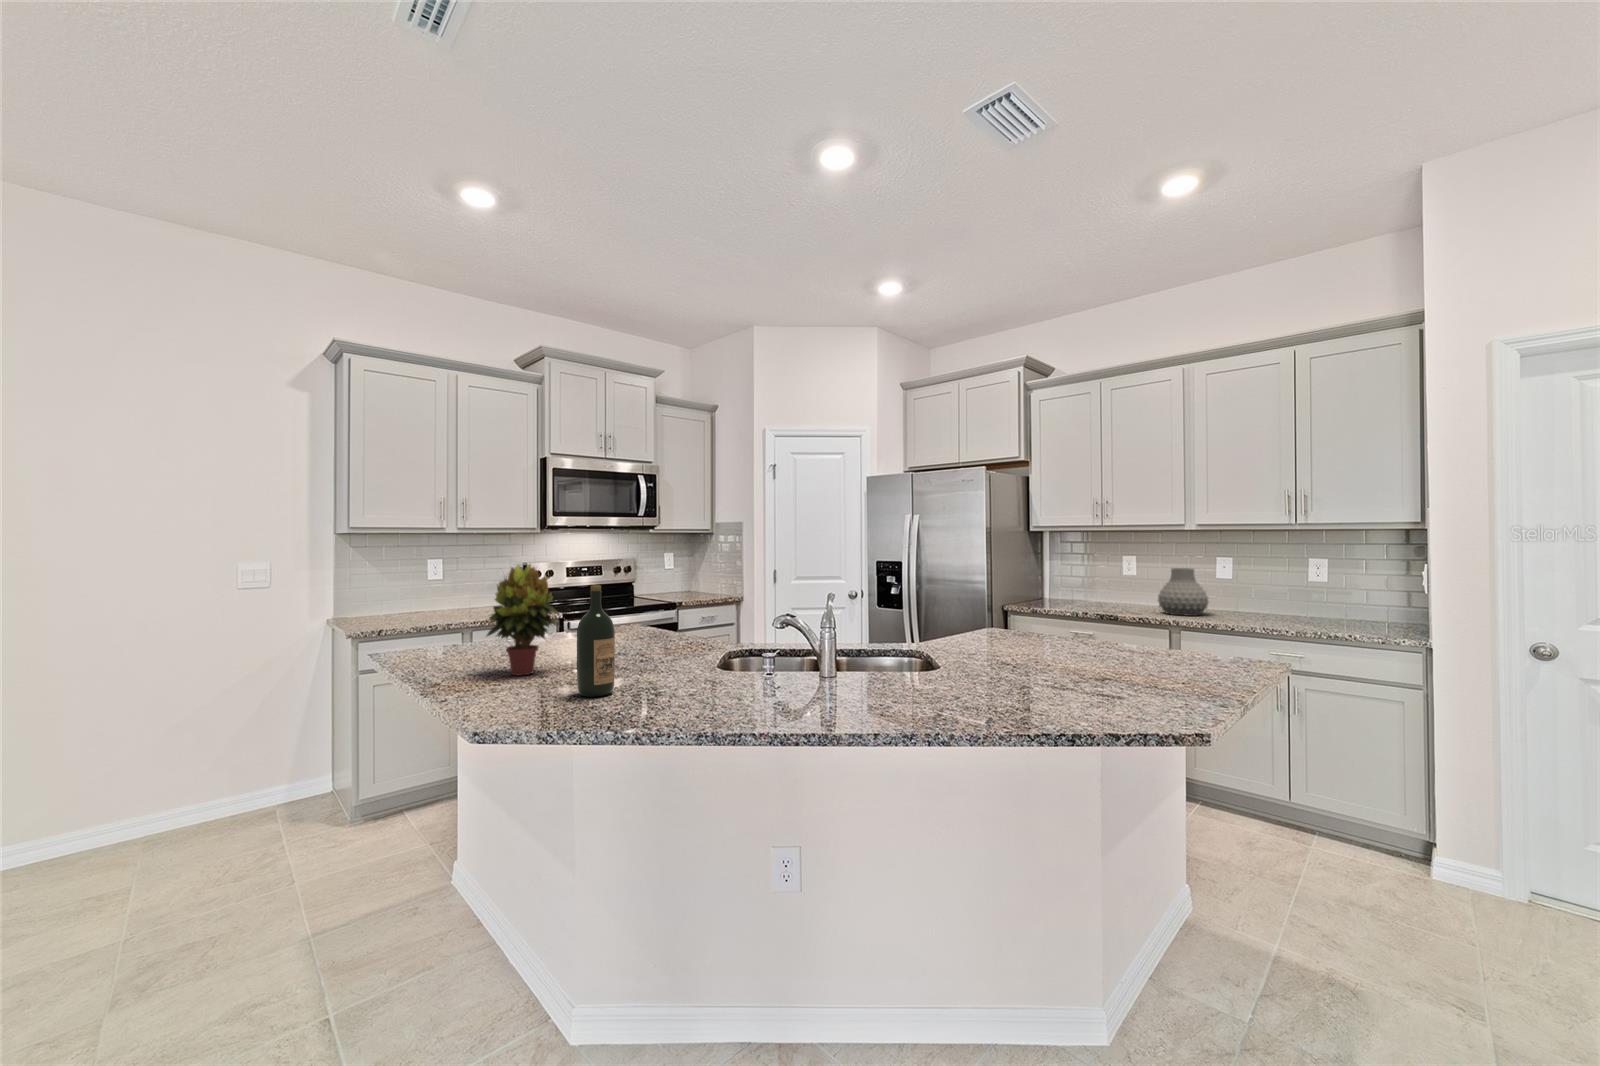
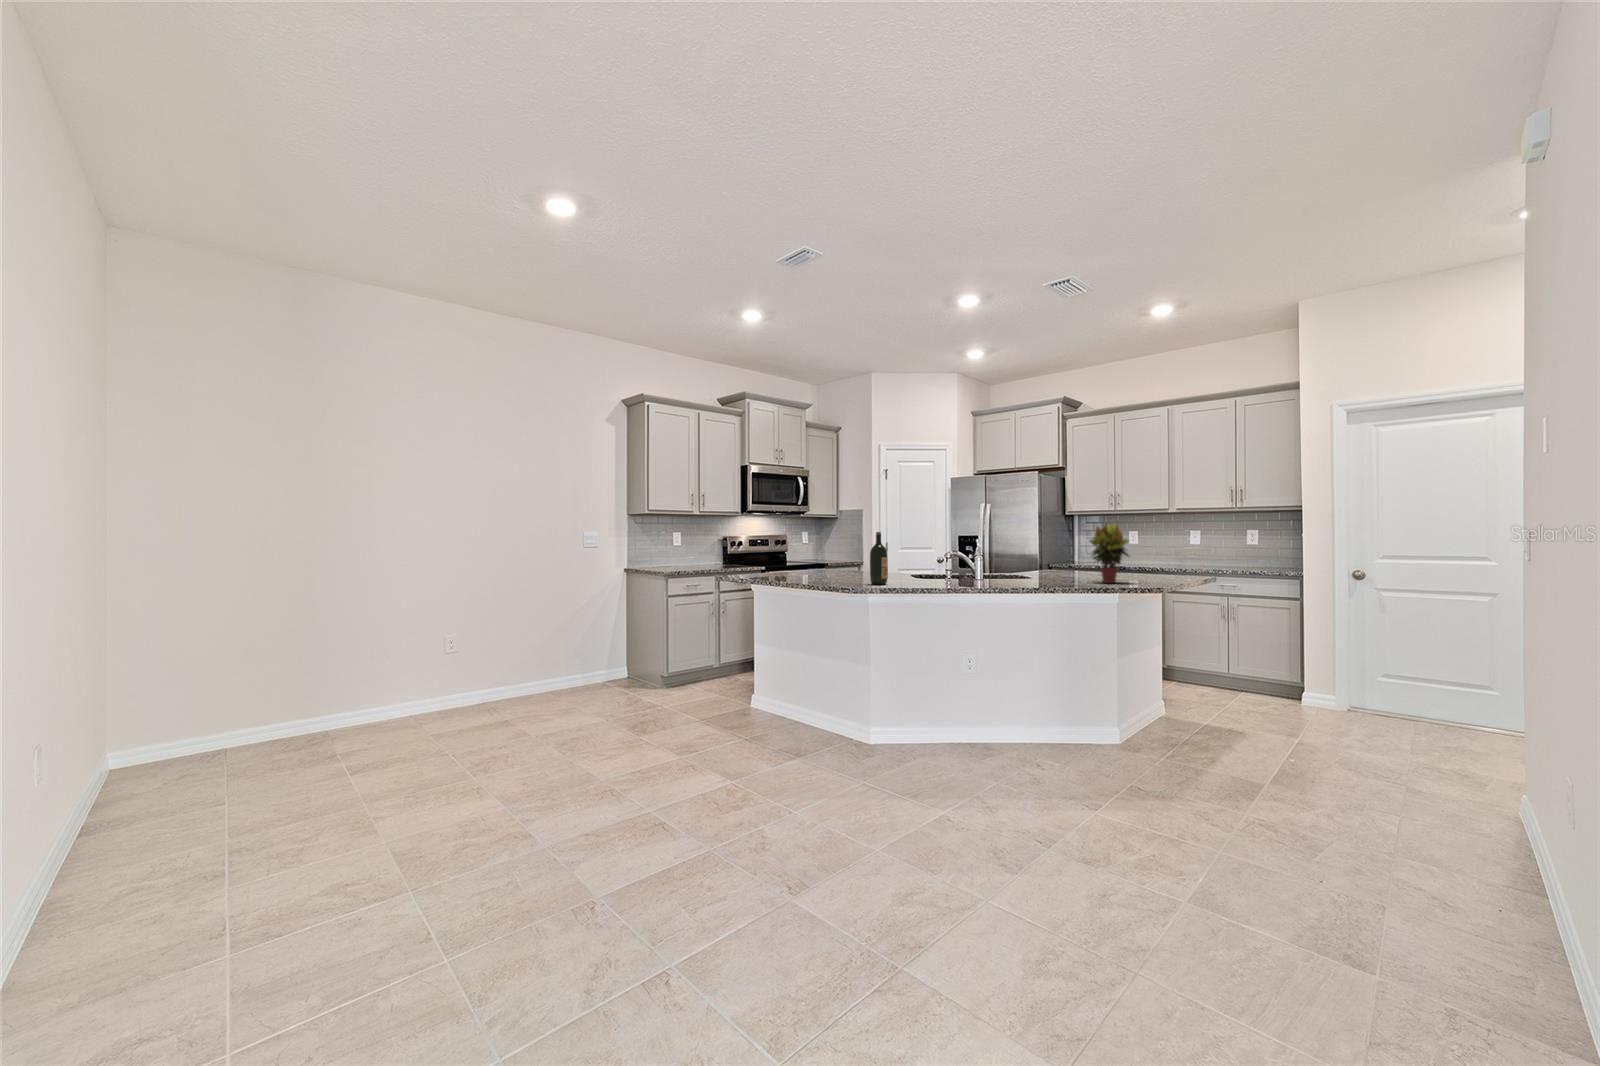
potted plant: present [487,564,559,676] -> present [1090,524,1129,583]
vase: present [1158,568,1208,616] -> none [1151,538,1185,568]

